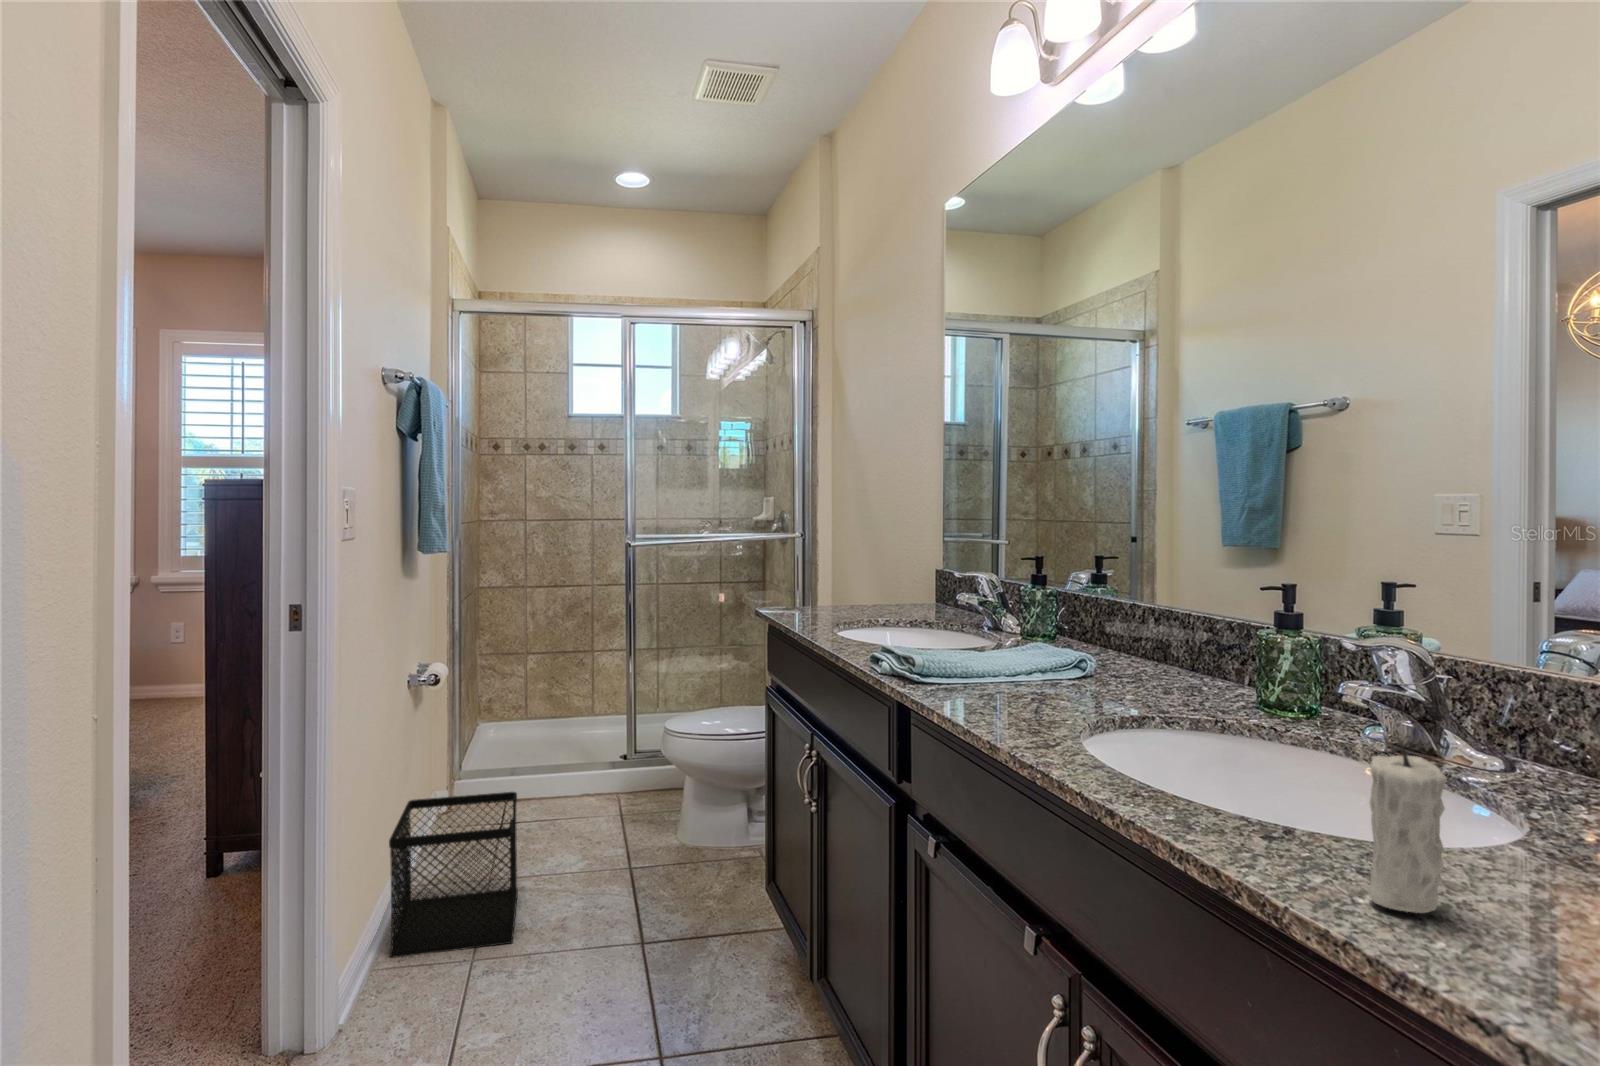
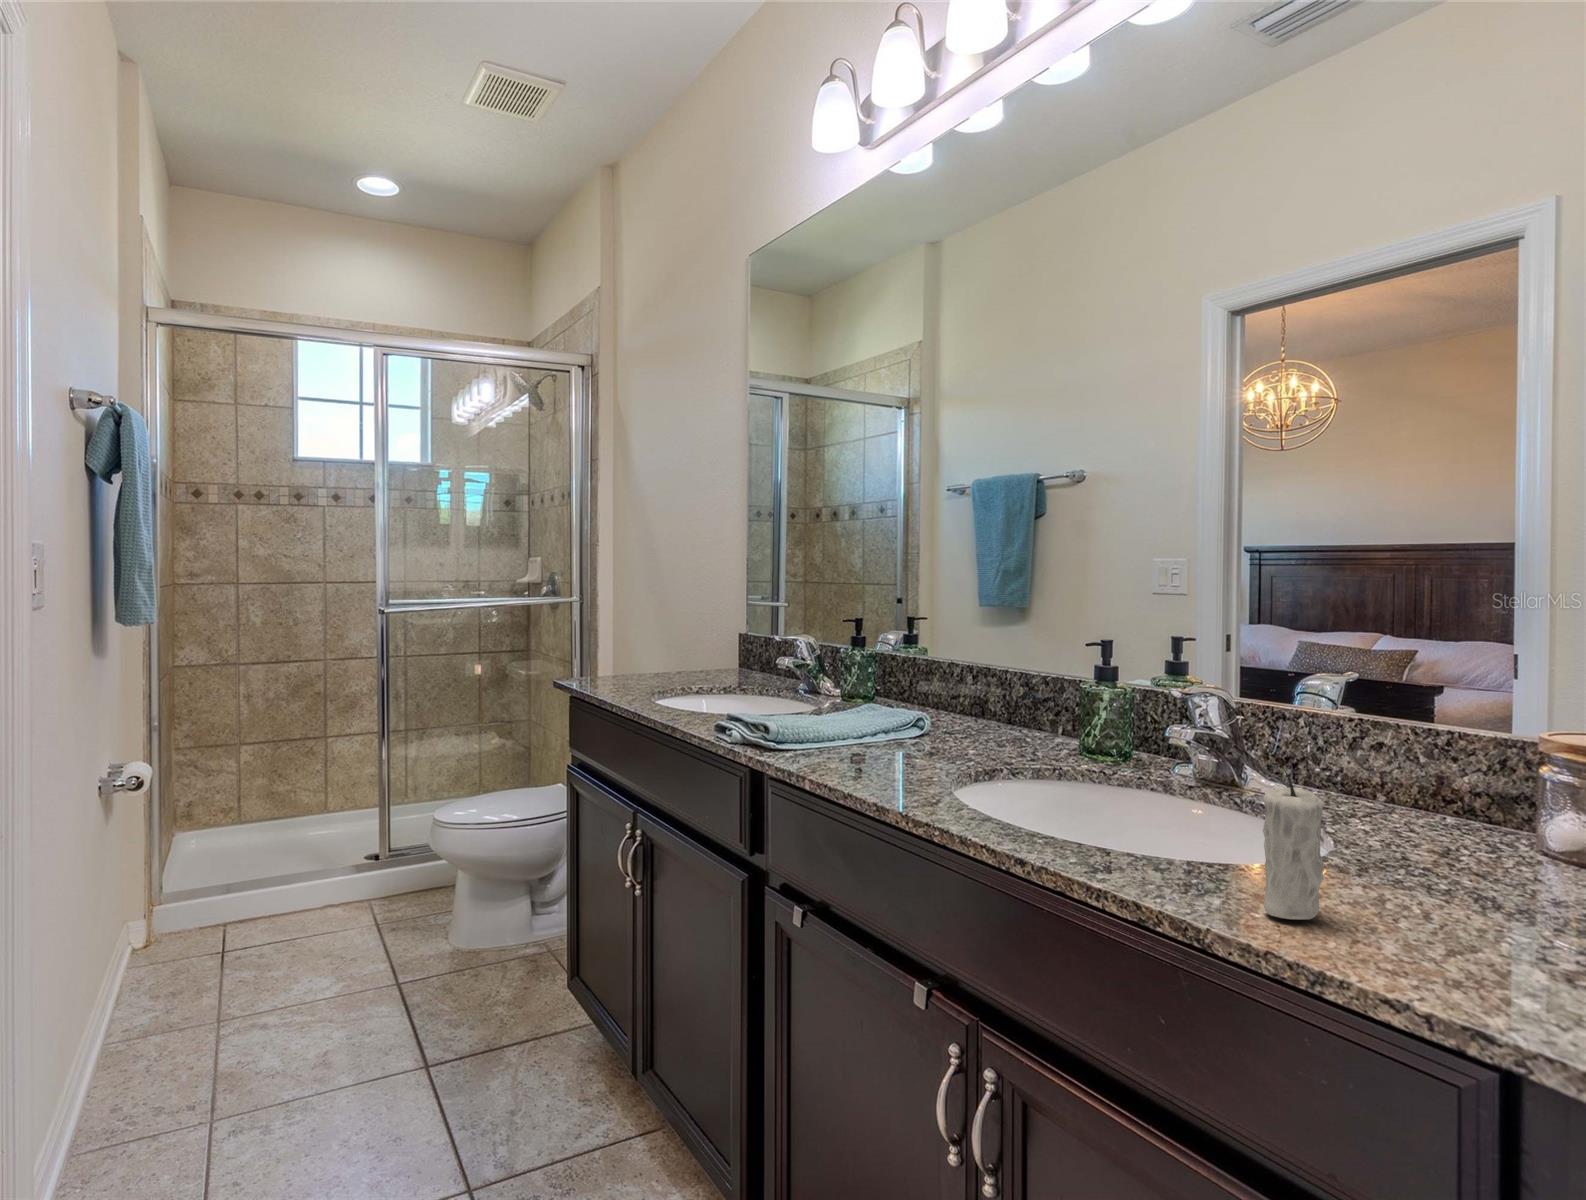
wastebasket: present [389,792,518,958] -> none [93,910,264,1133]

